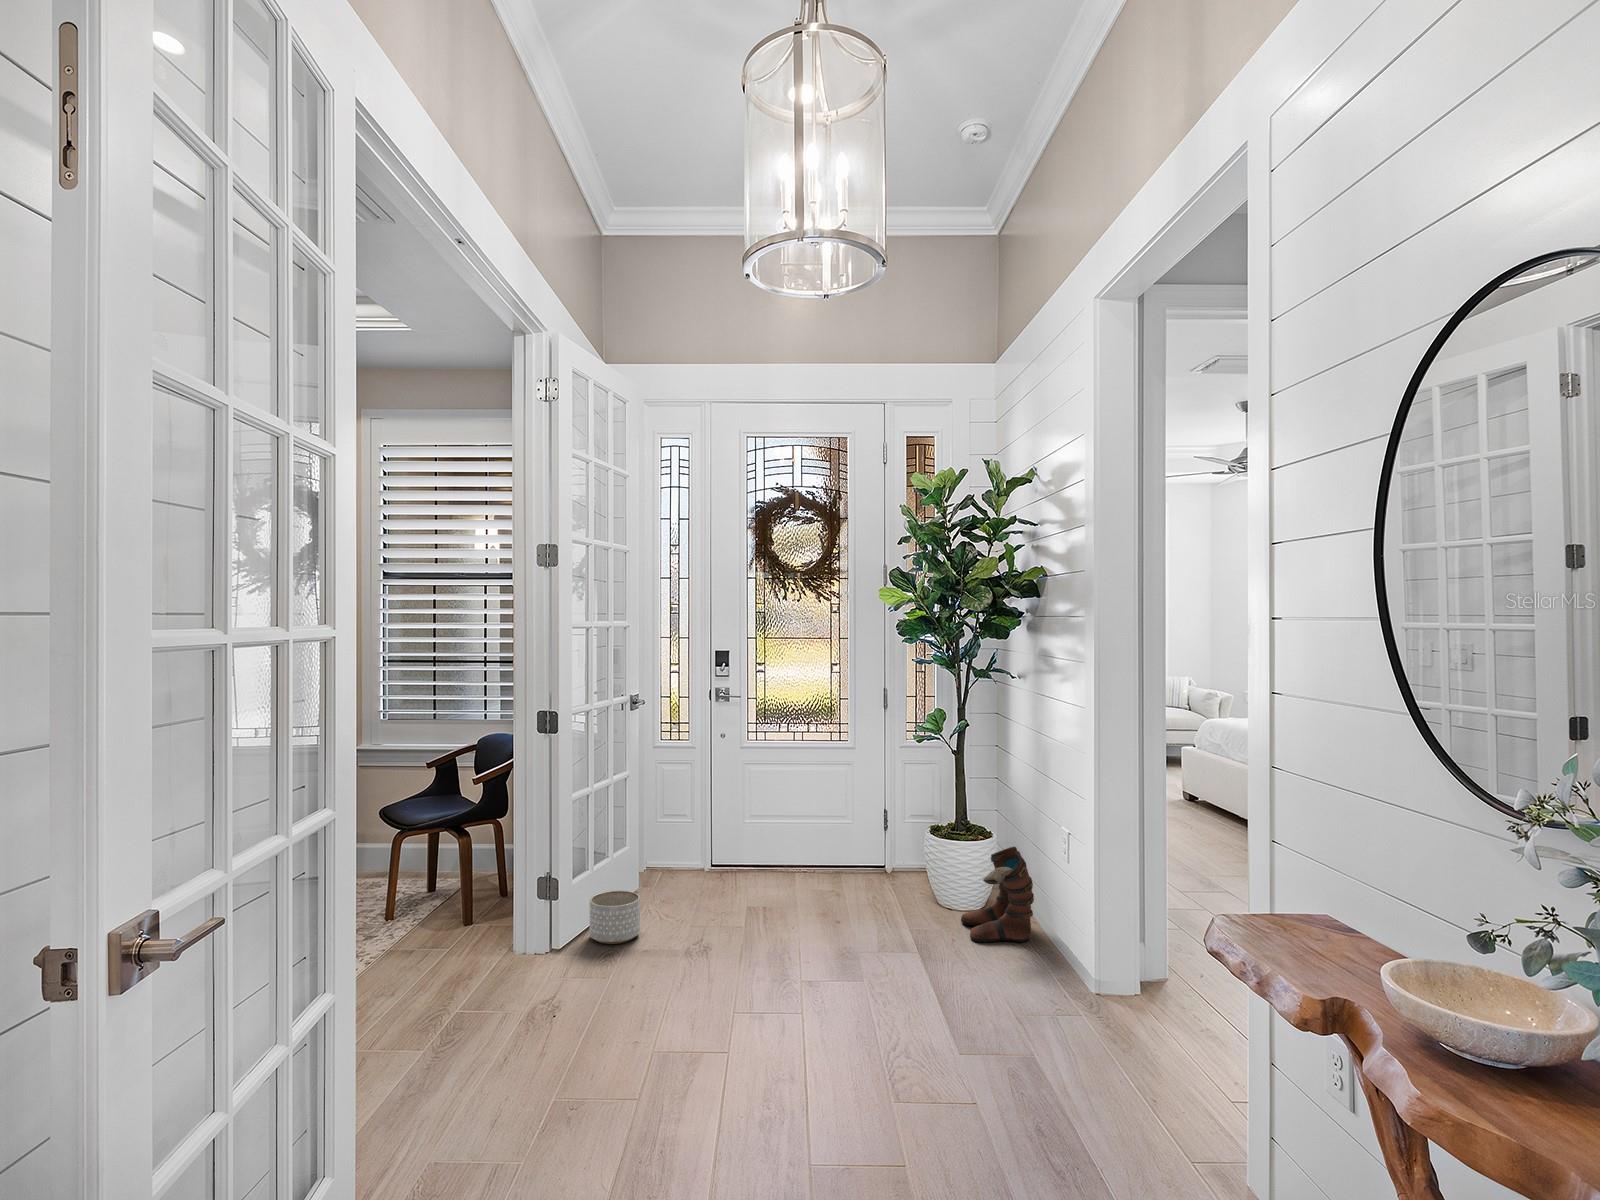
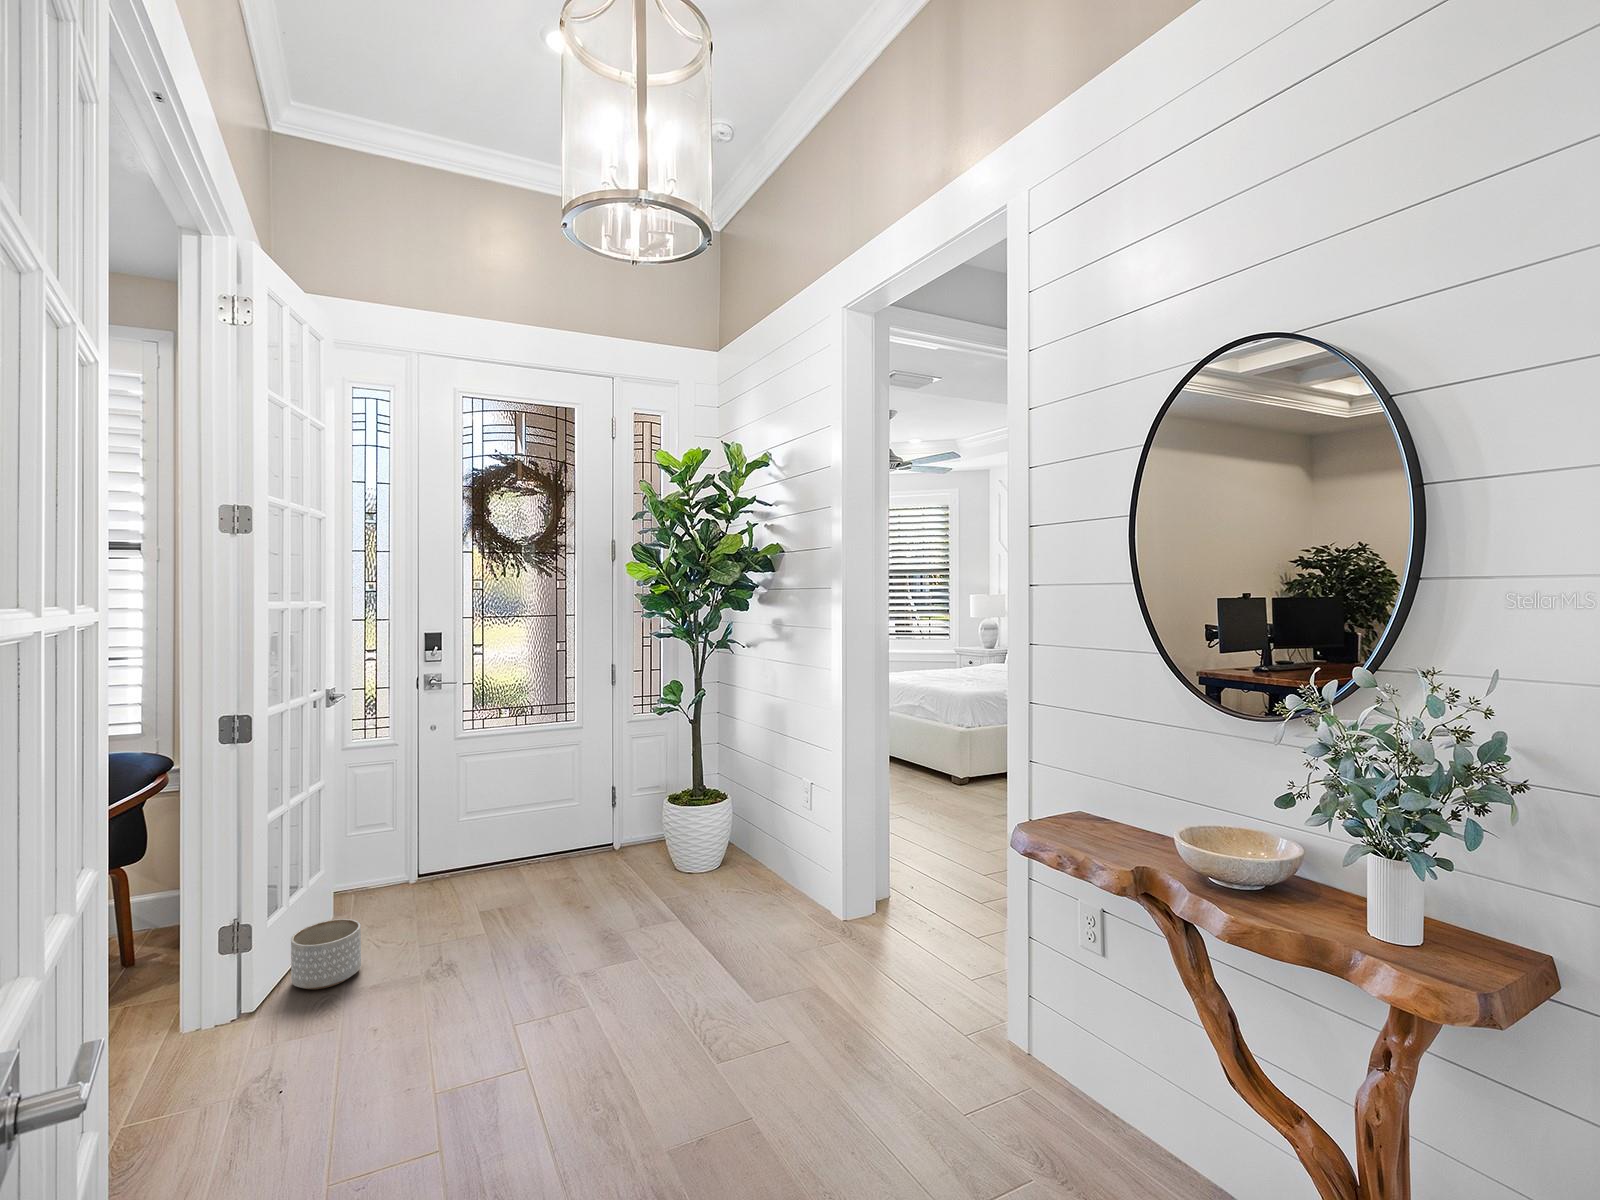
boots: present [961,847,1034,942] -> none [708,805,781,900]

